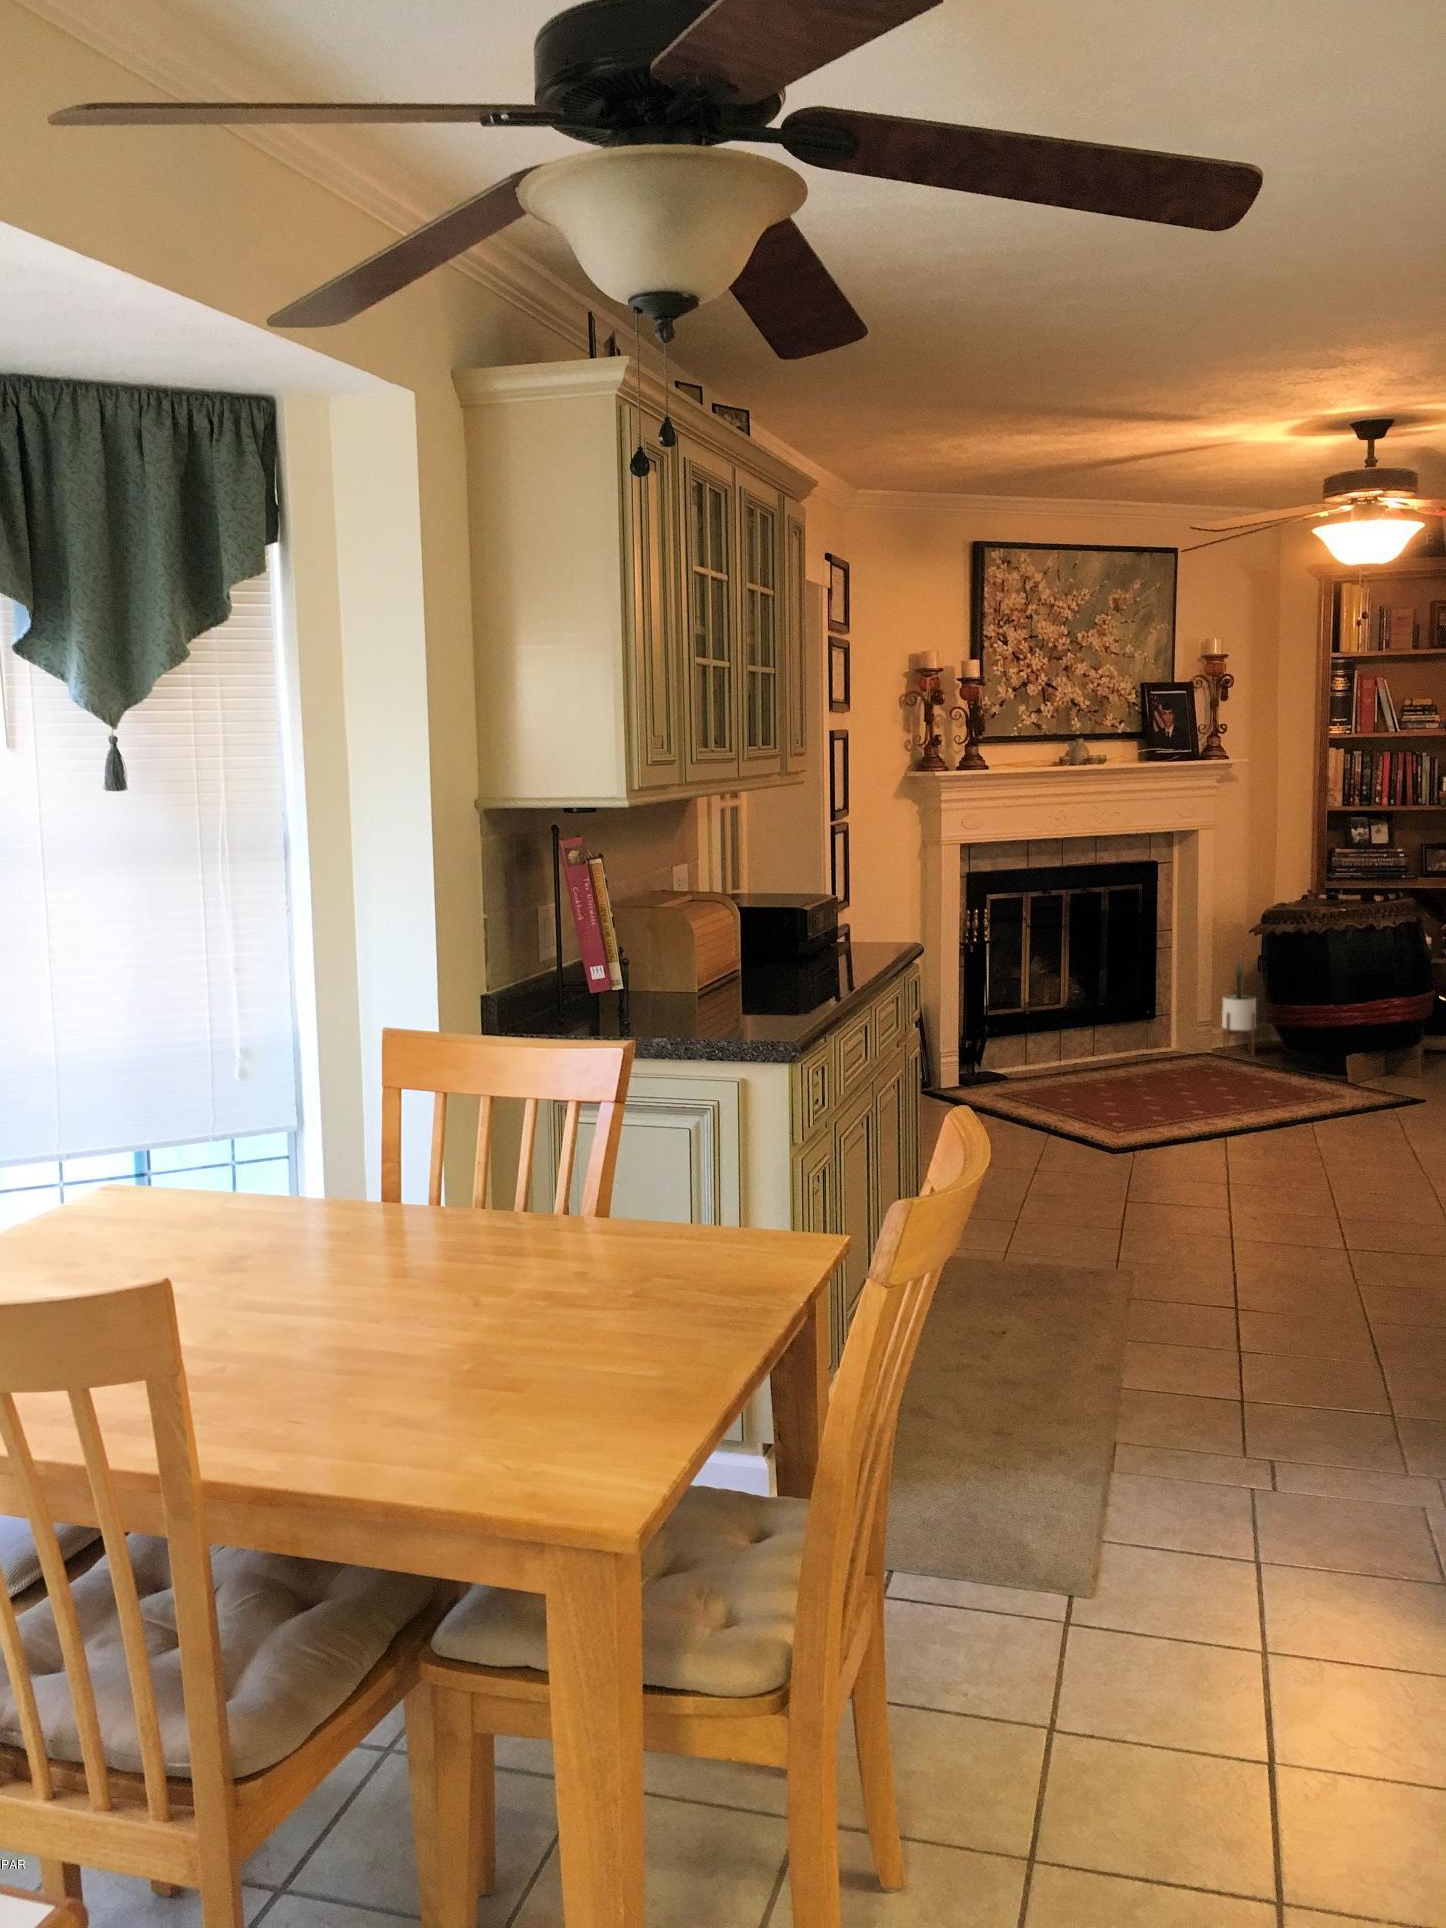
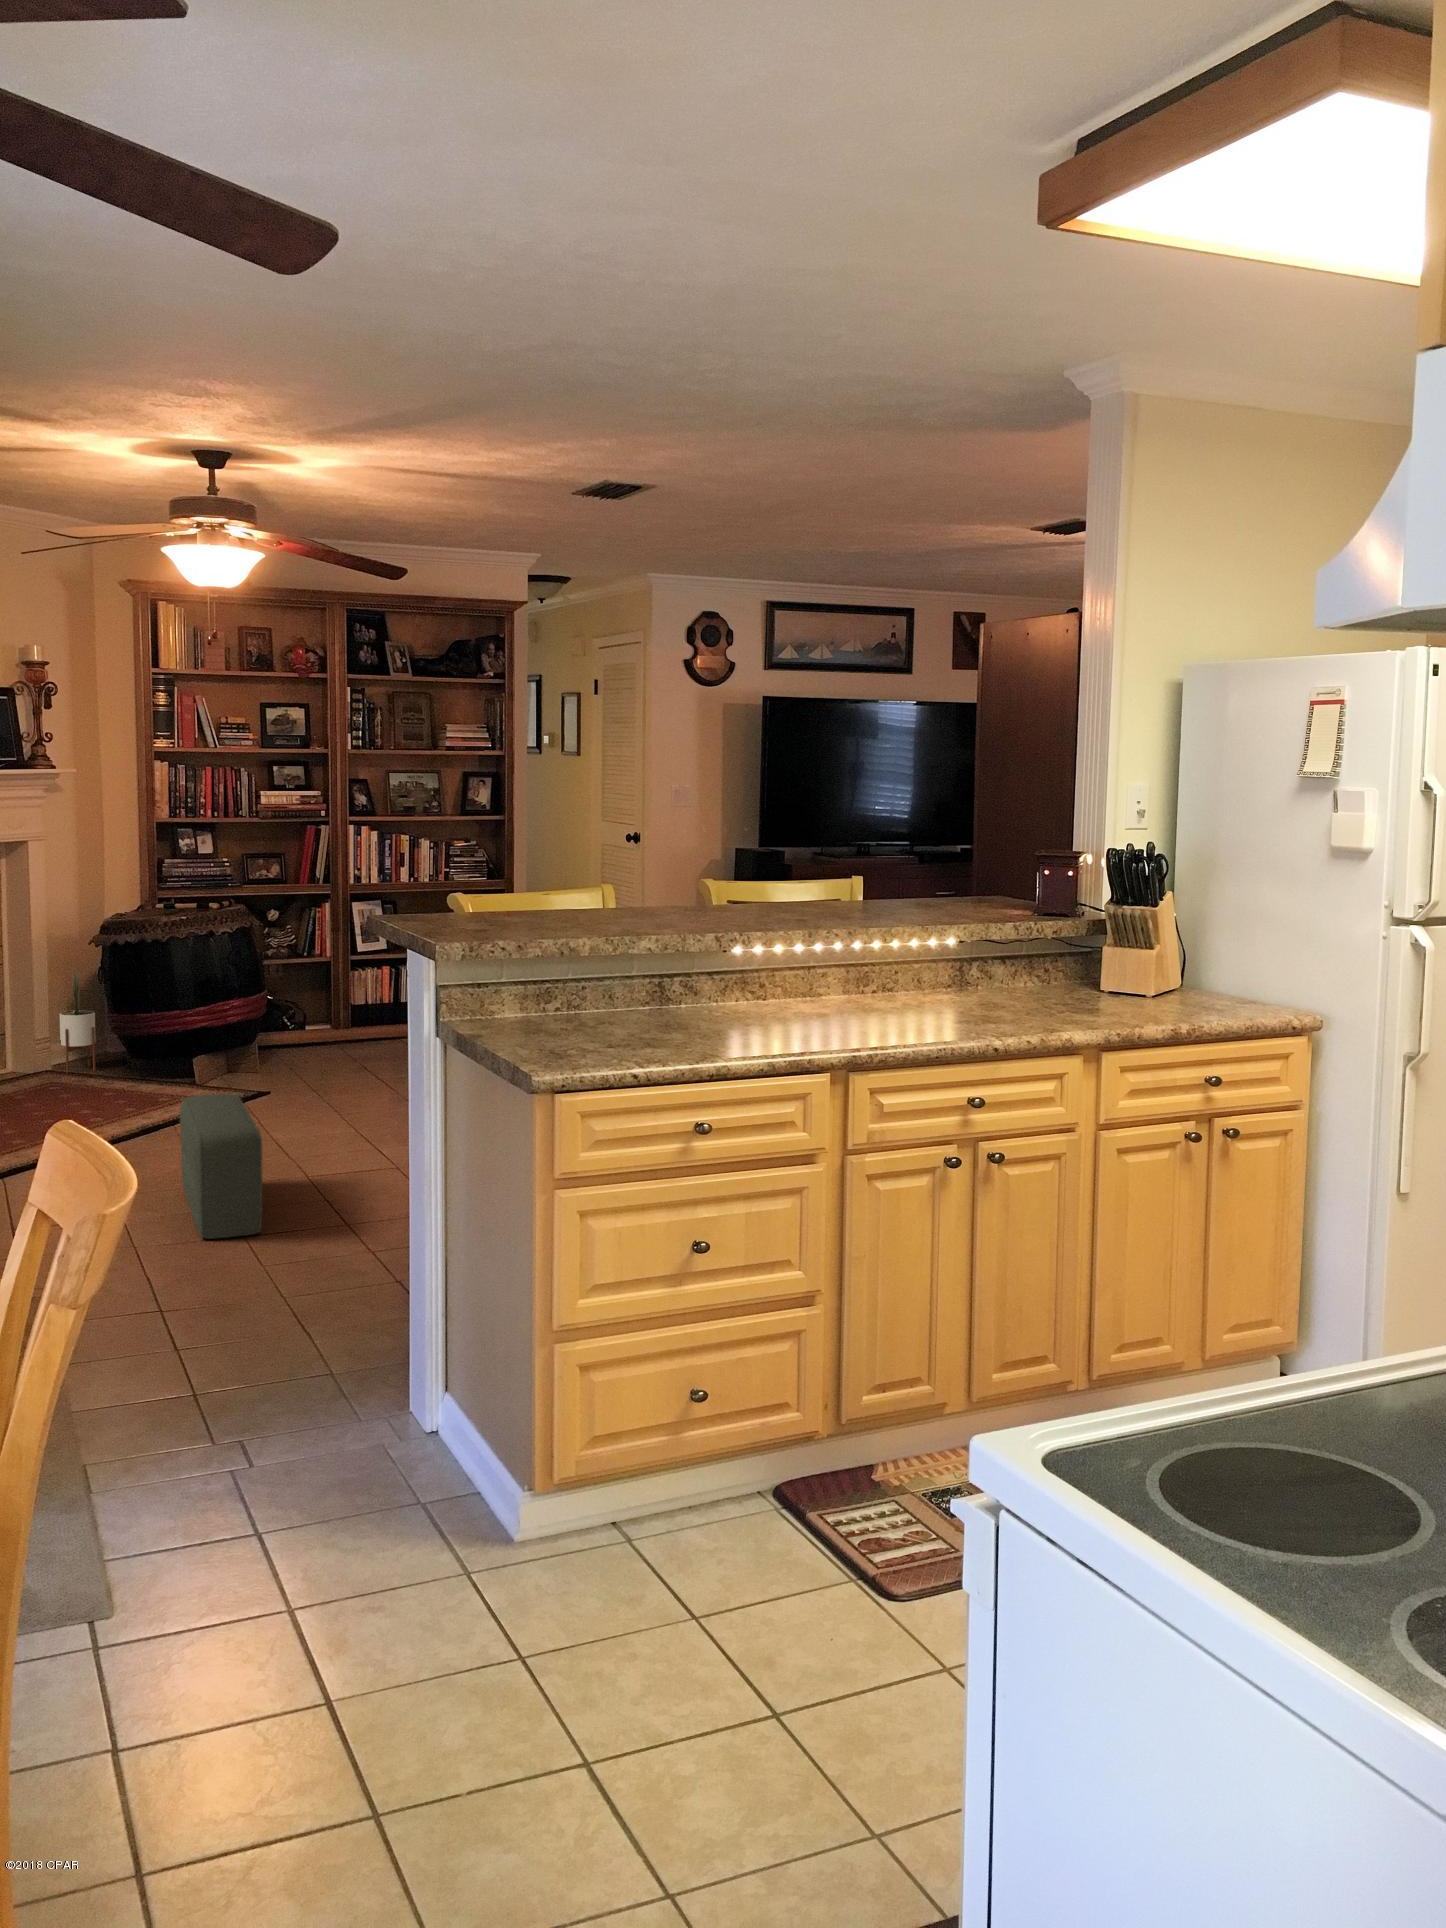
pouf: none [1298,1091,1372,1244] -> present [180,1094,262,1239]

